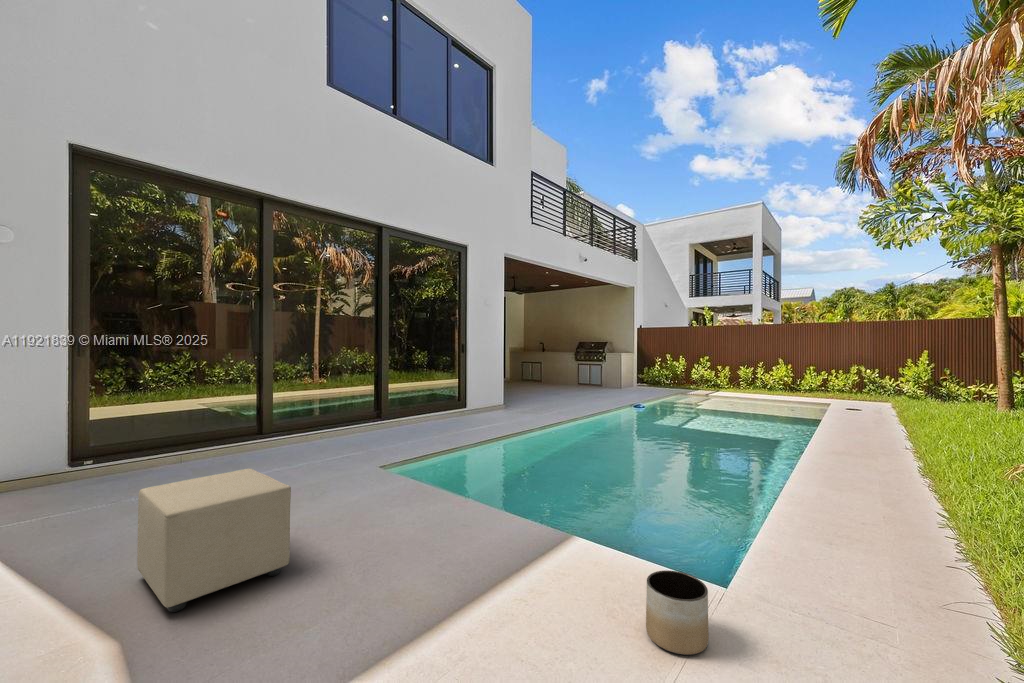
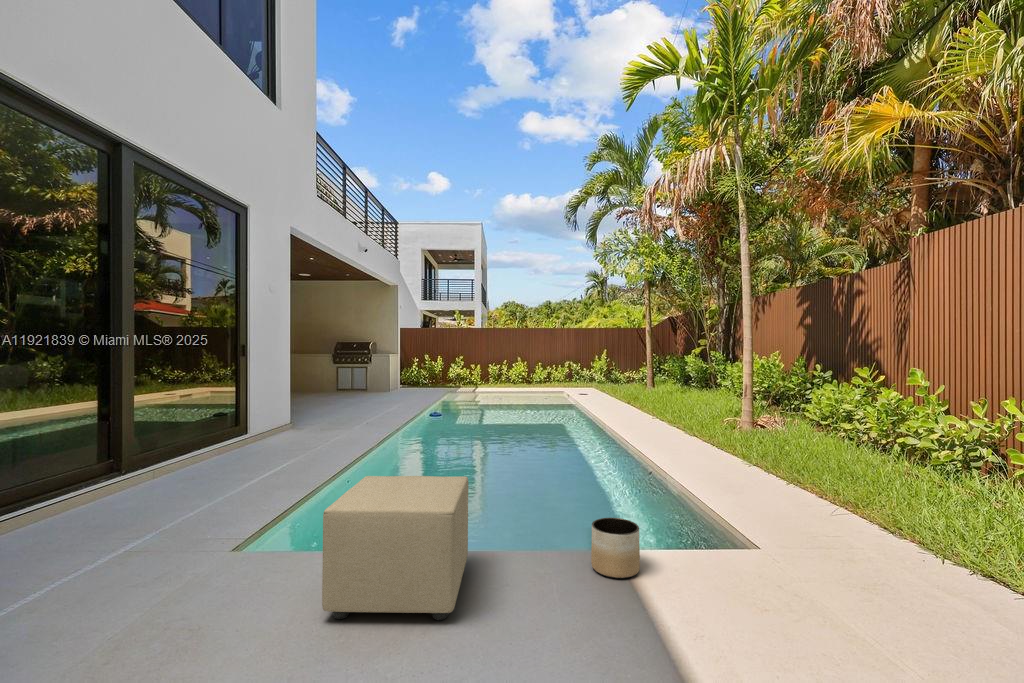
planter: present [646,570,708,655] -> present [591,518,640,578]

